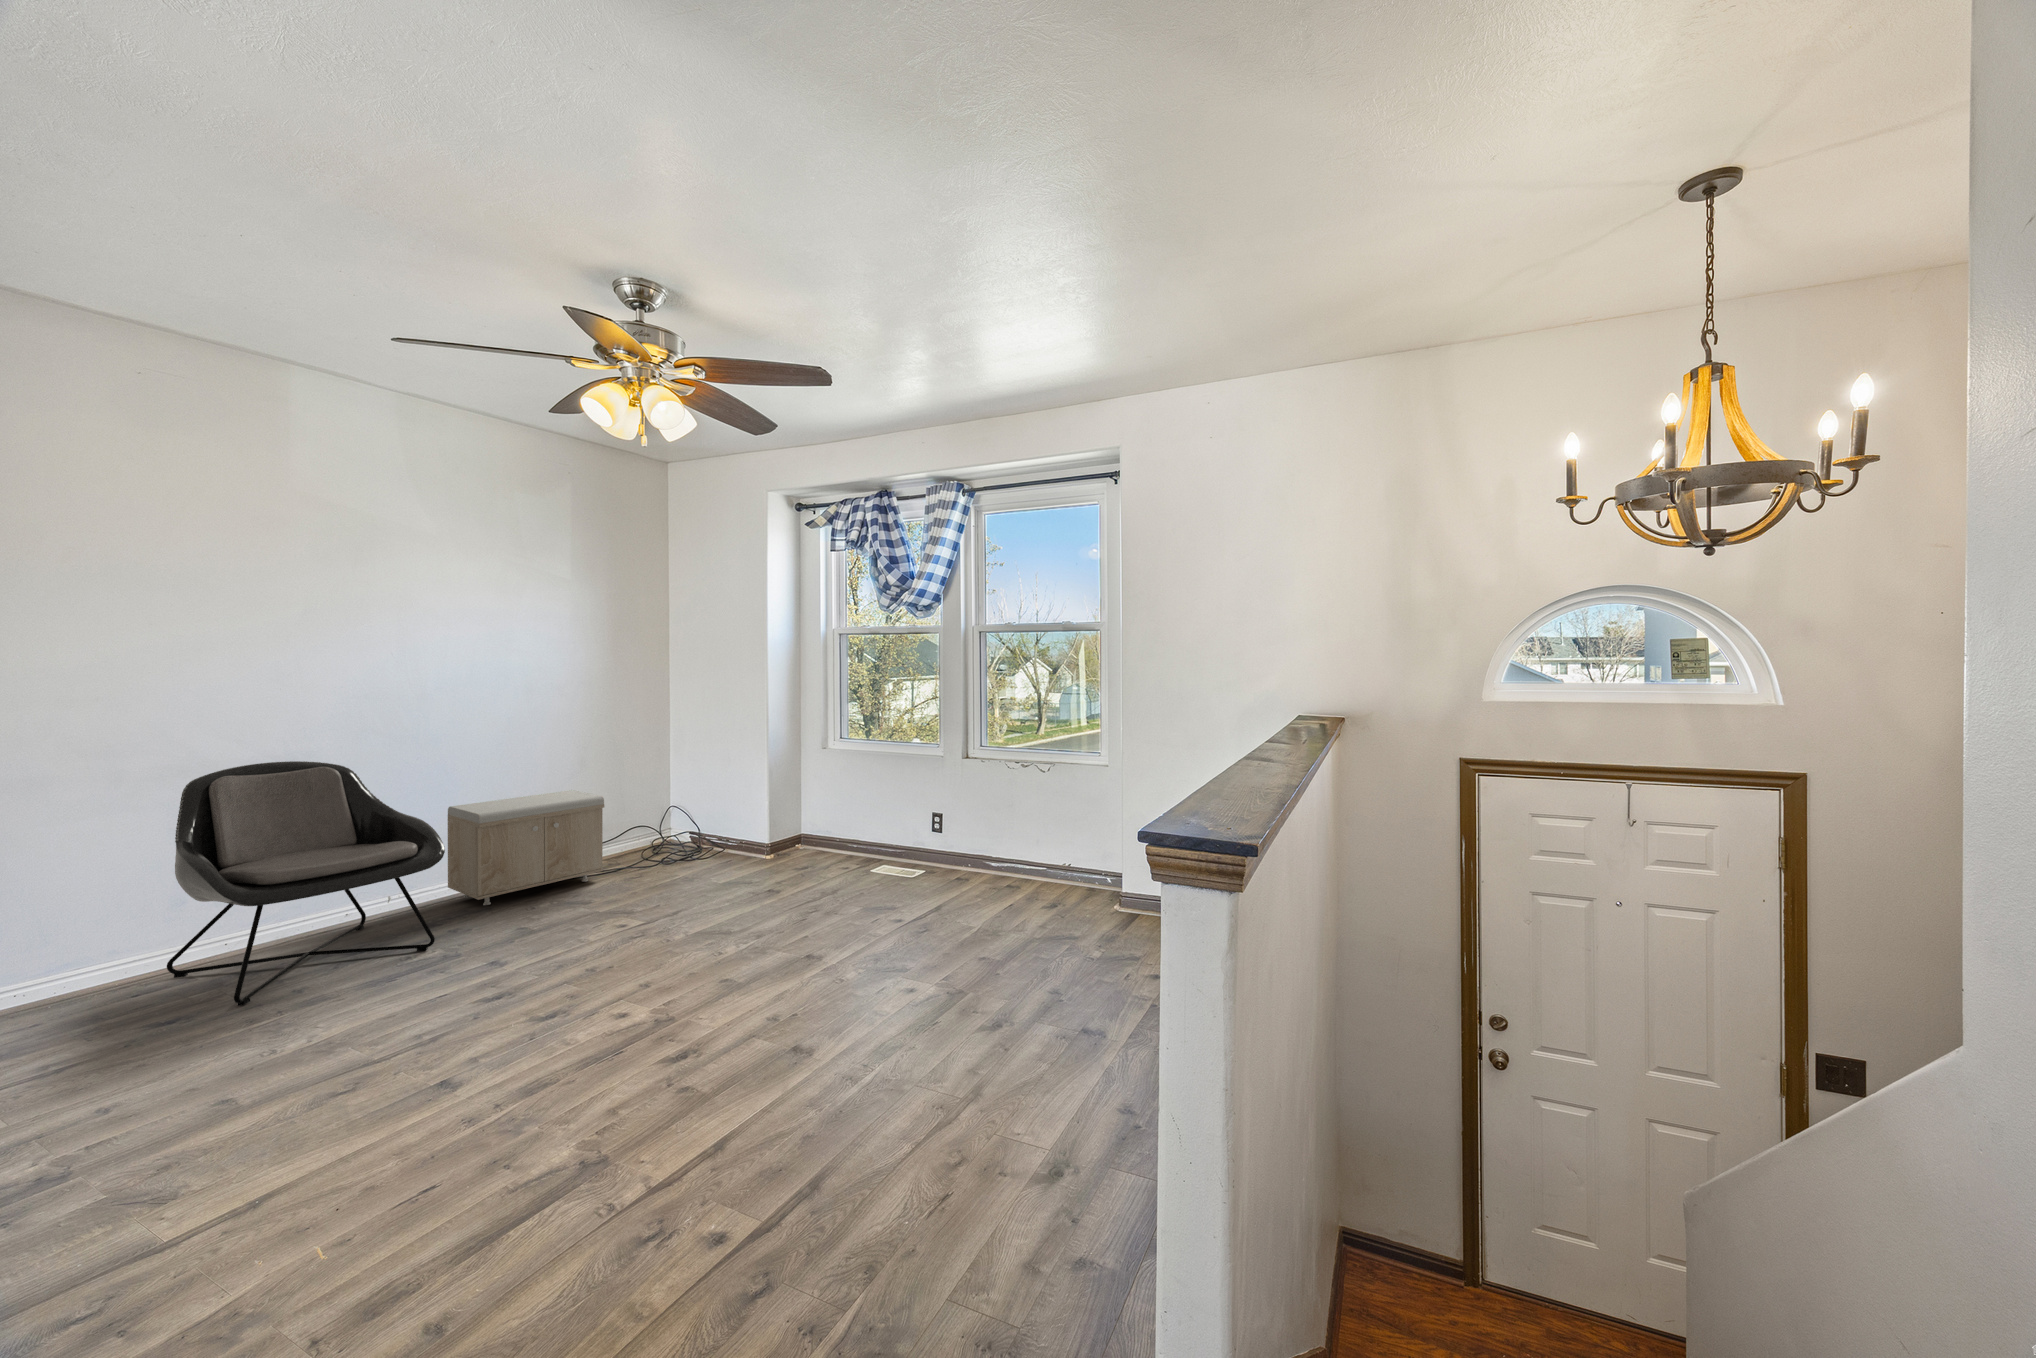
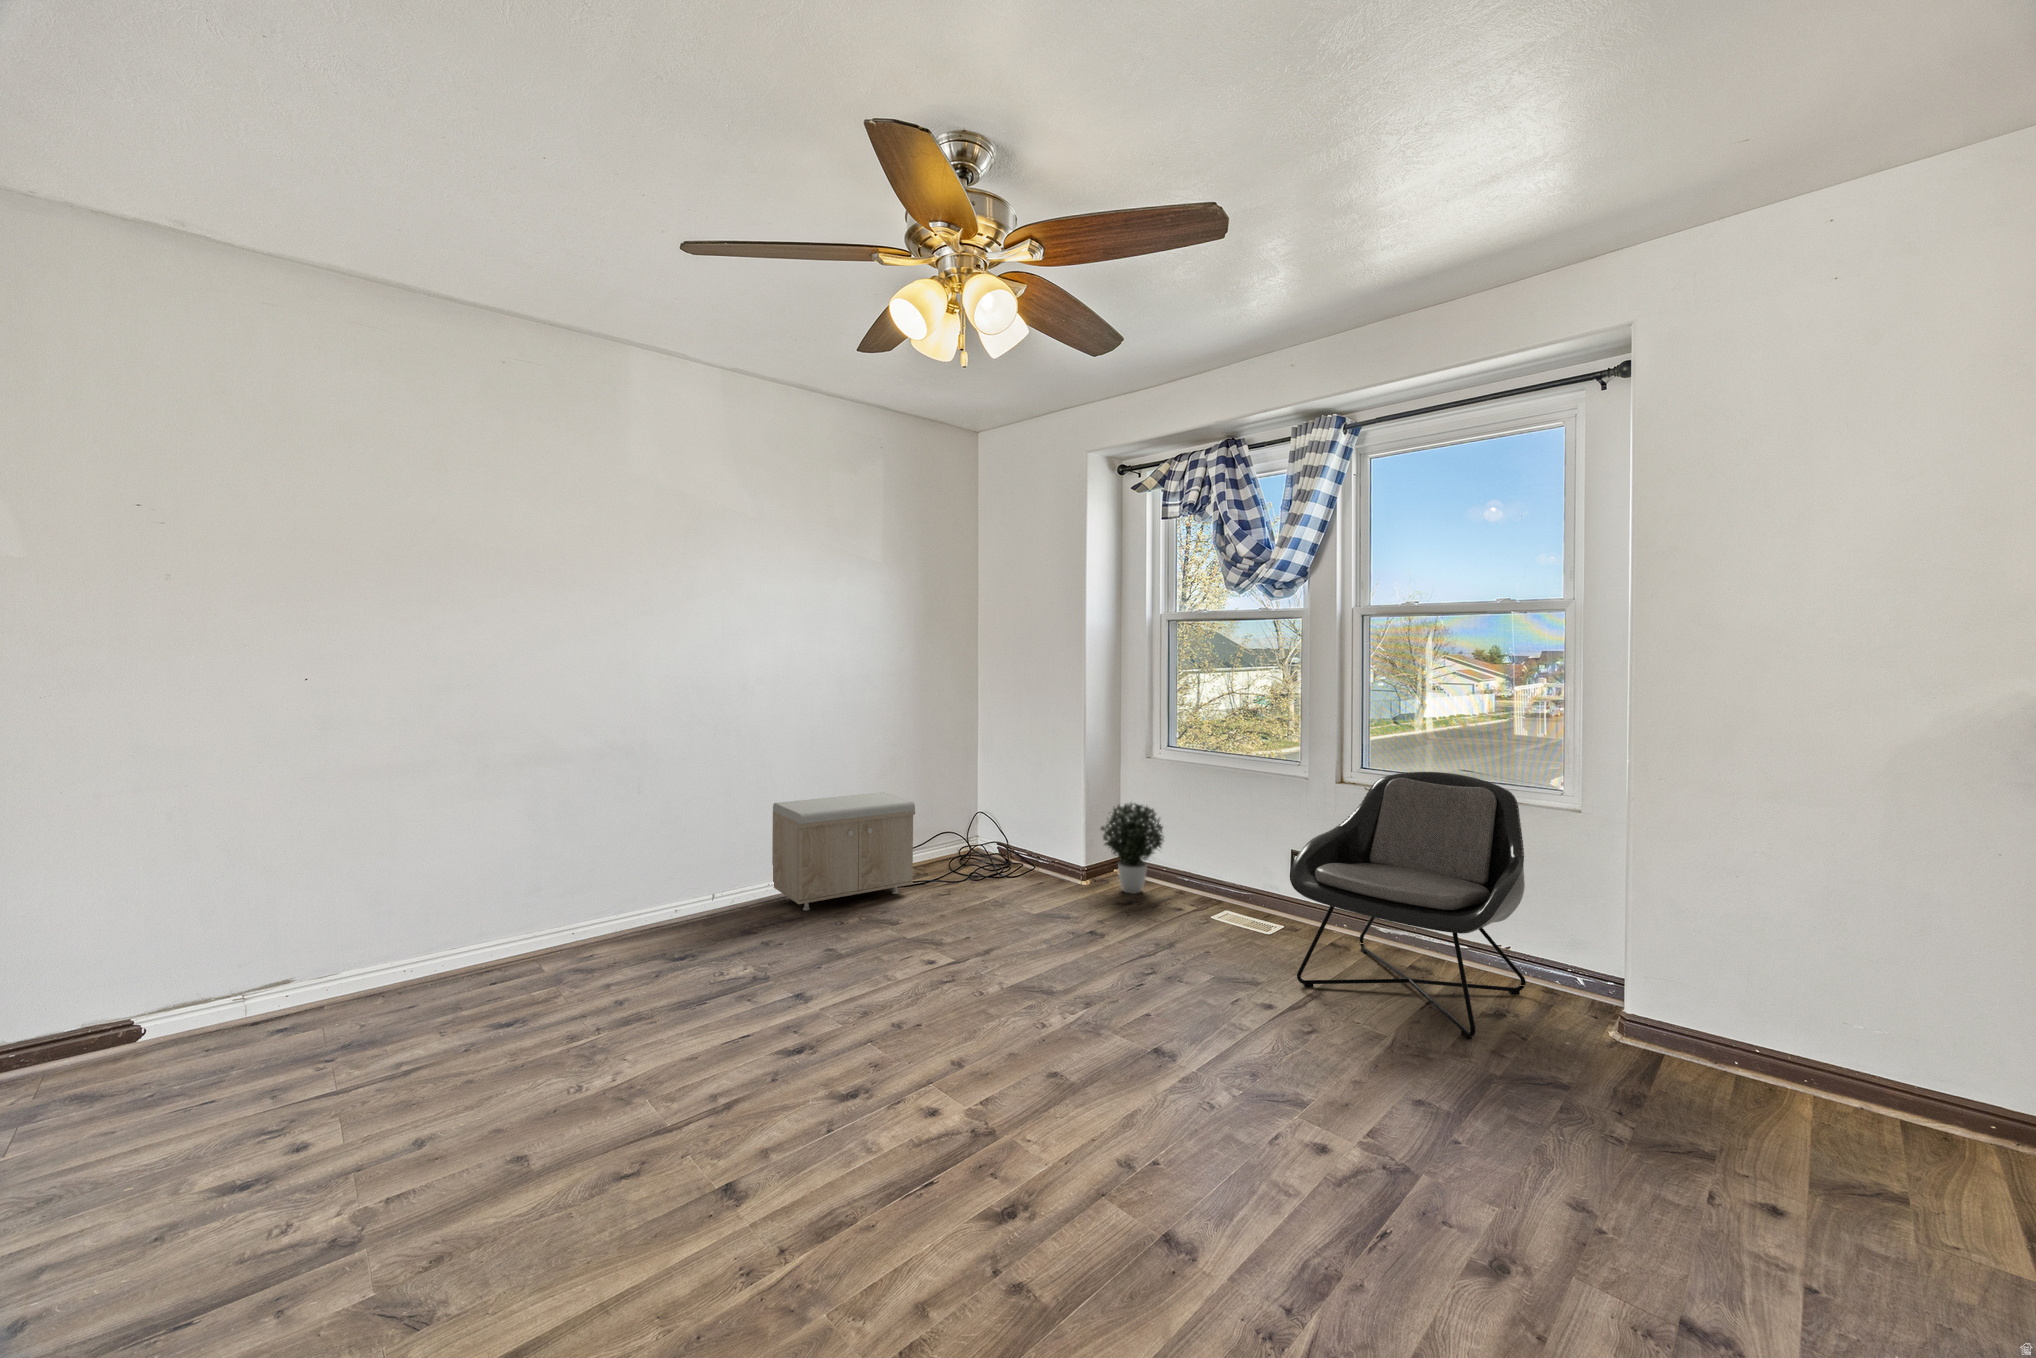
lounge chair: present [167,761,445,1006] -> present [1290,772,1526,1039]
potted plant: none [781,783,837,860] -> present [1101,803,1164,894]

